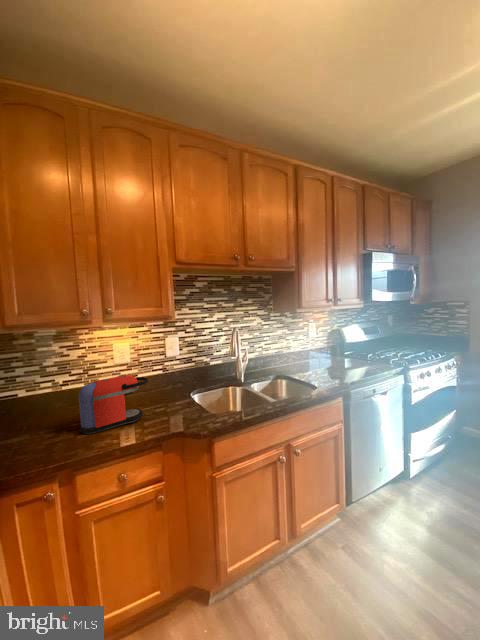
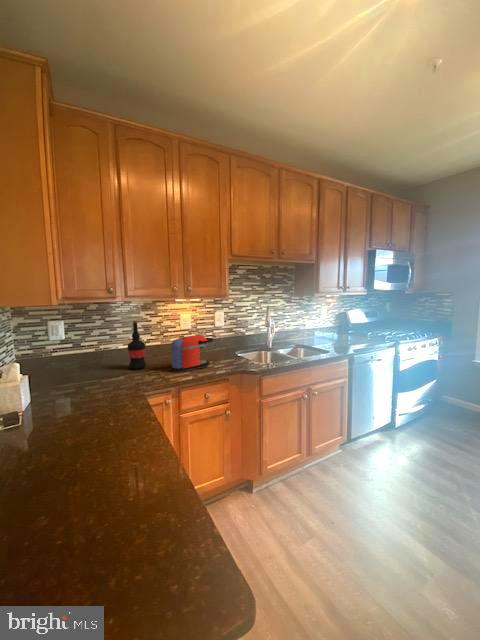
wine bottle: none [16,359,49,430] -> present [127,320,146,369]

